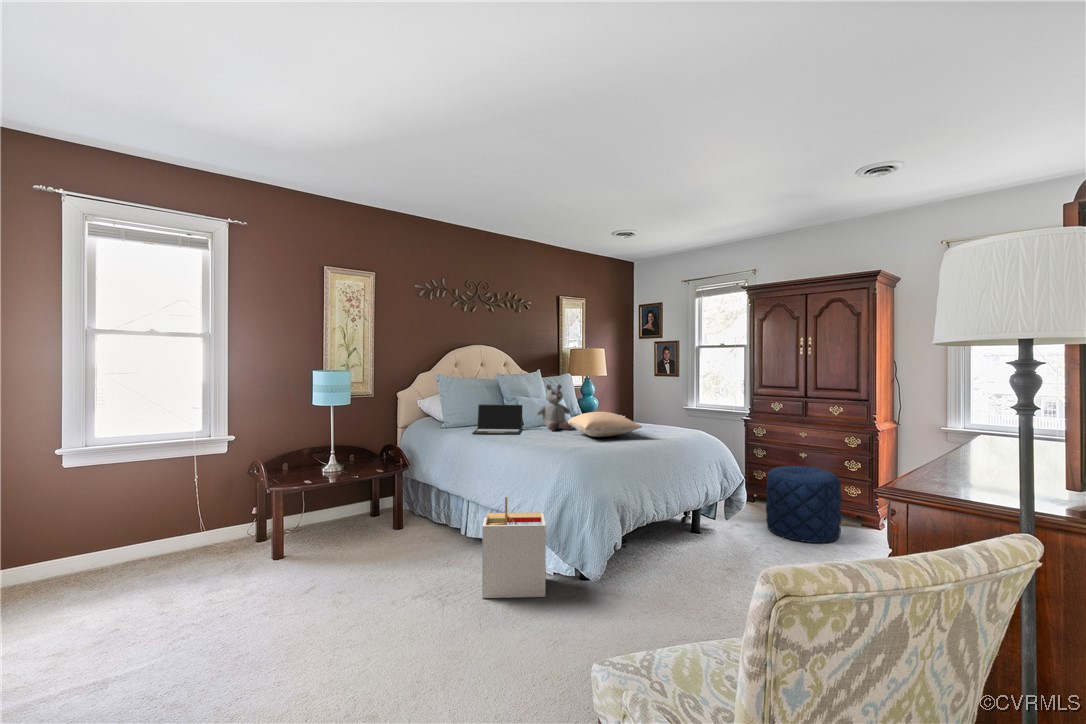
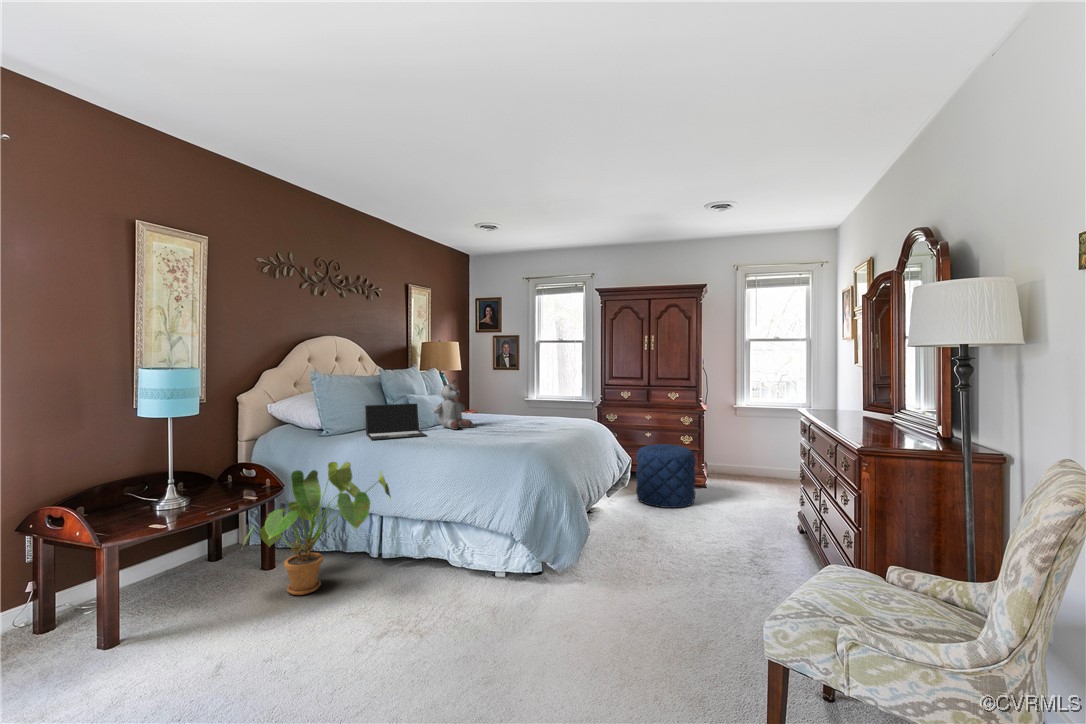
pillow: present [568,412,642,437] -> none [477,406,559,432]
house plant: none [362,449,473,550] -> present [243,462,391,595]
storage bin: present [482,497,546,598] -> none [447,504,525,623]

